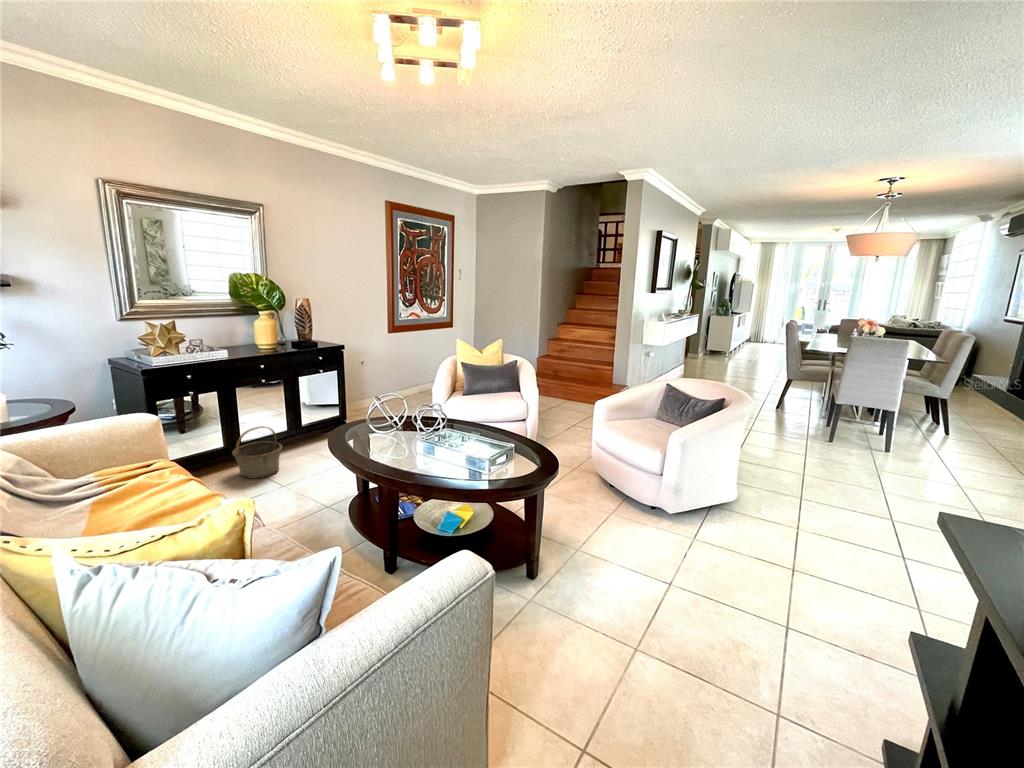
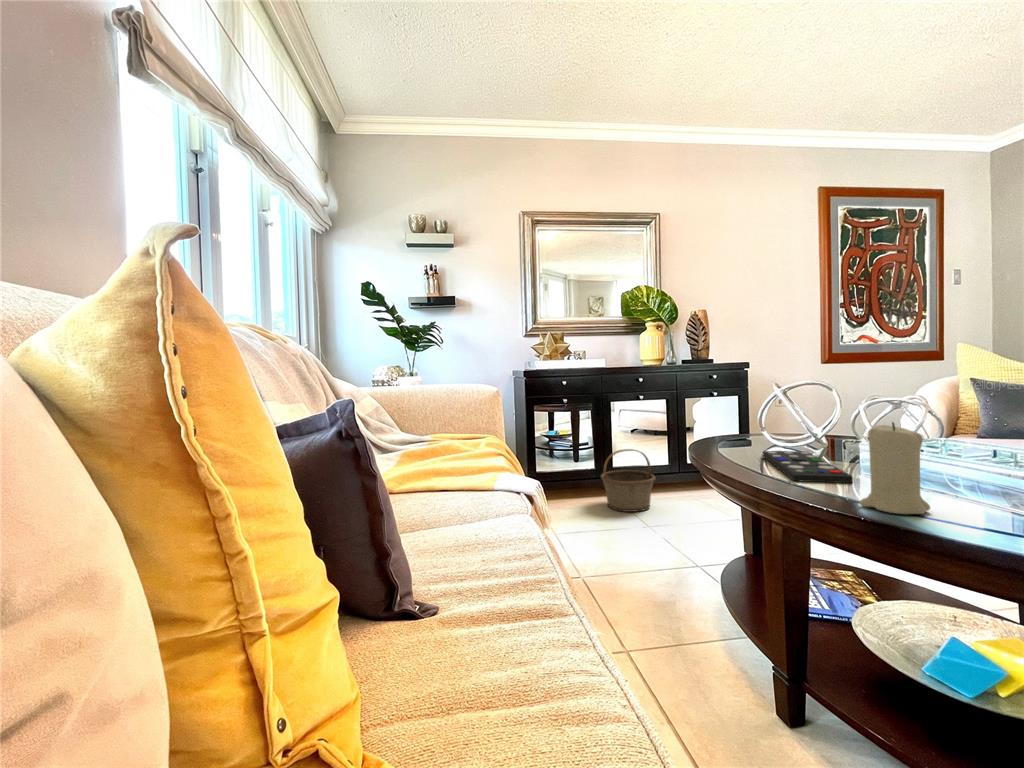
remote control: none [370,434,414,461] -> present [763,451,853,483]
candle: none [418,437,441,475] -> present [860,422,930,514]

